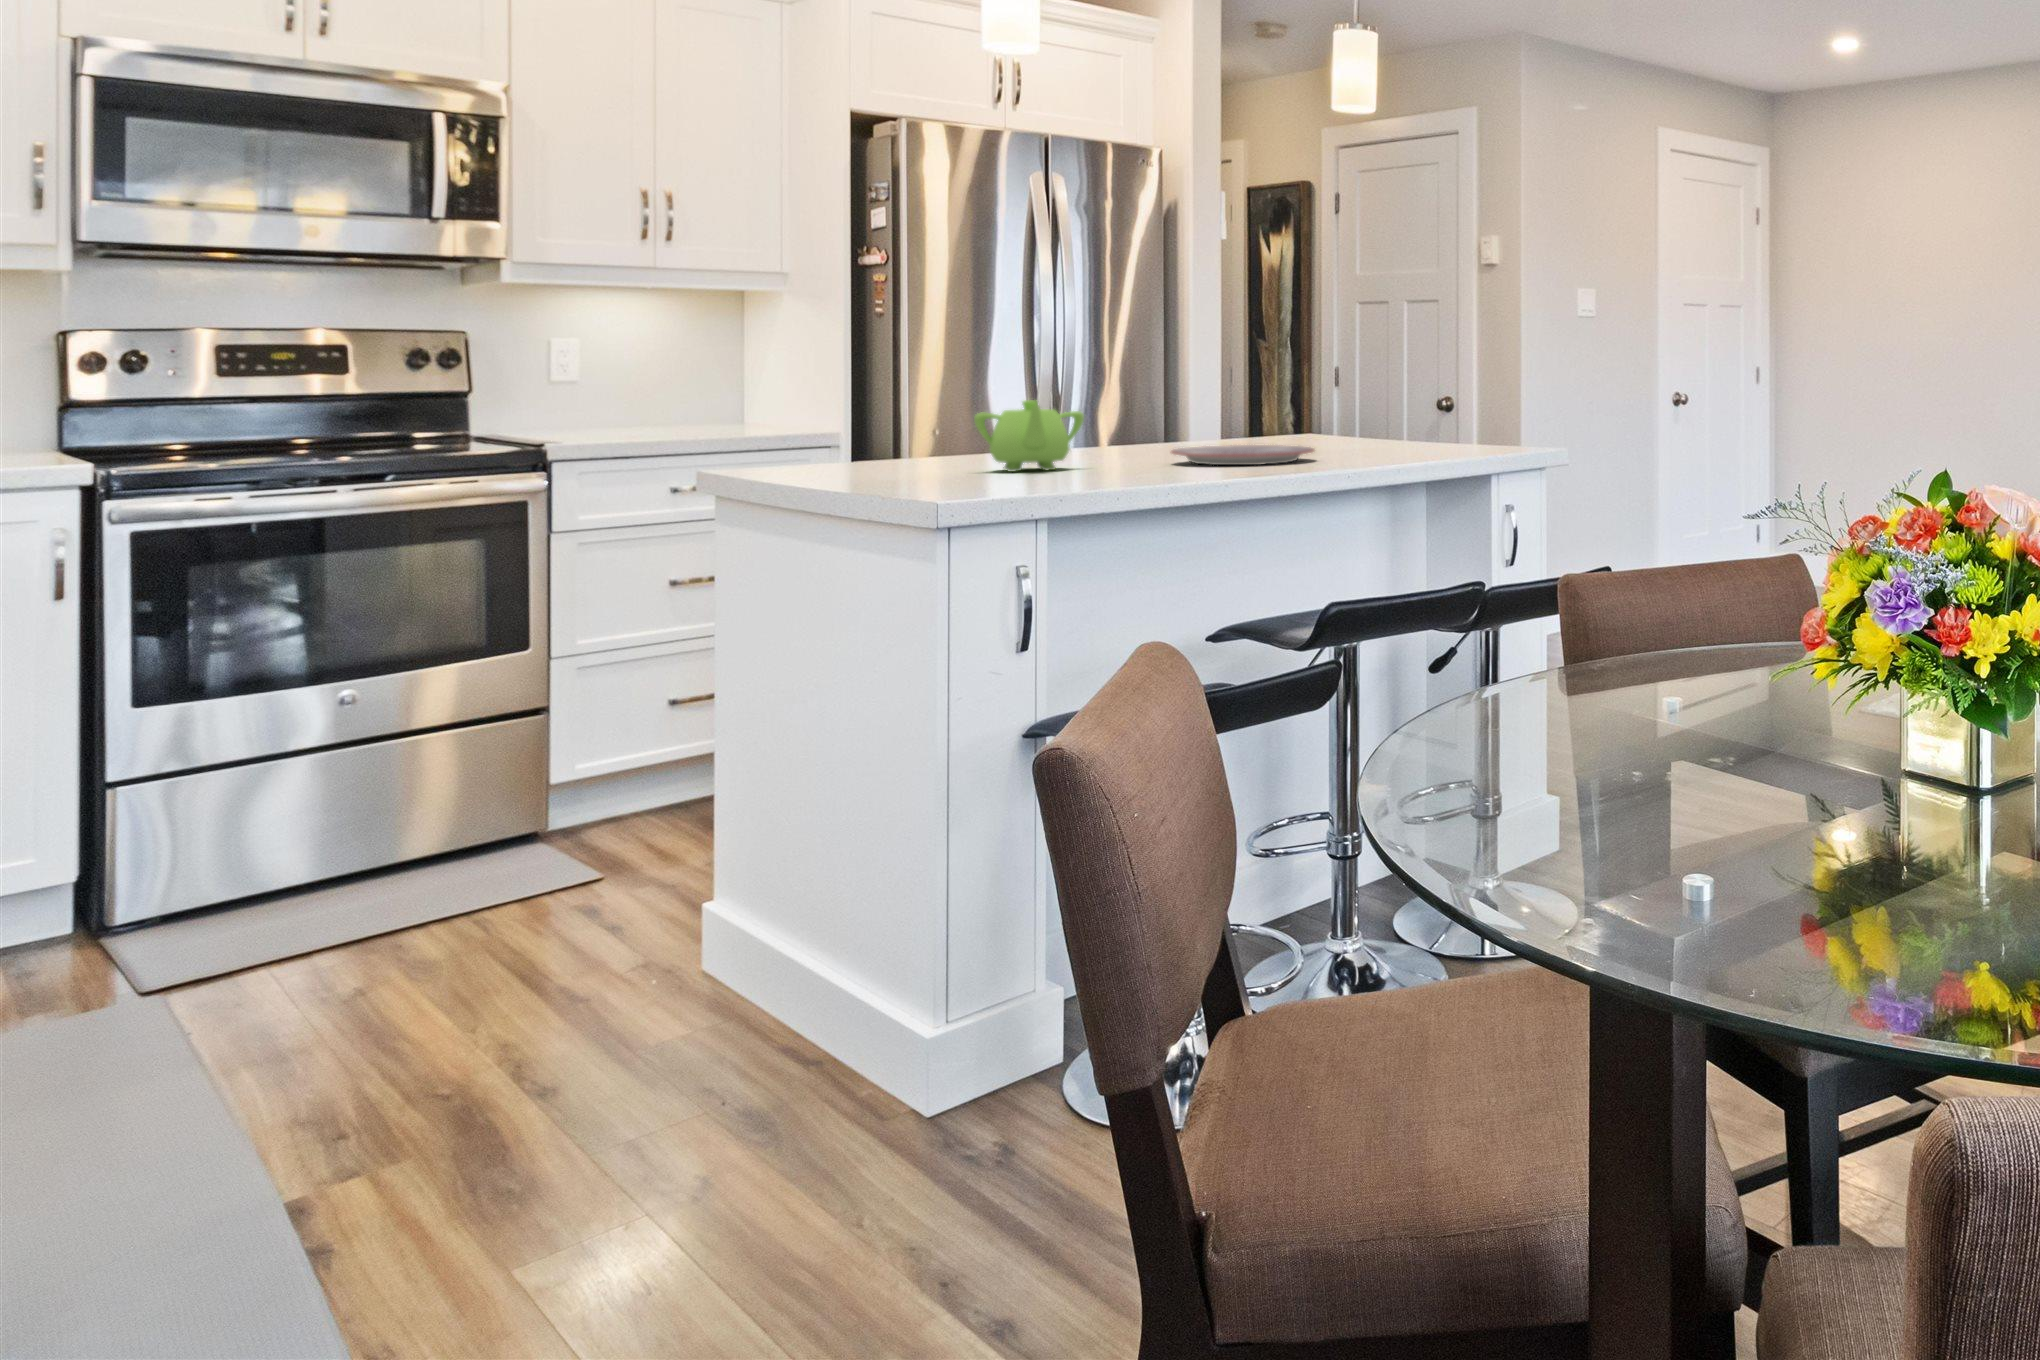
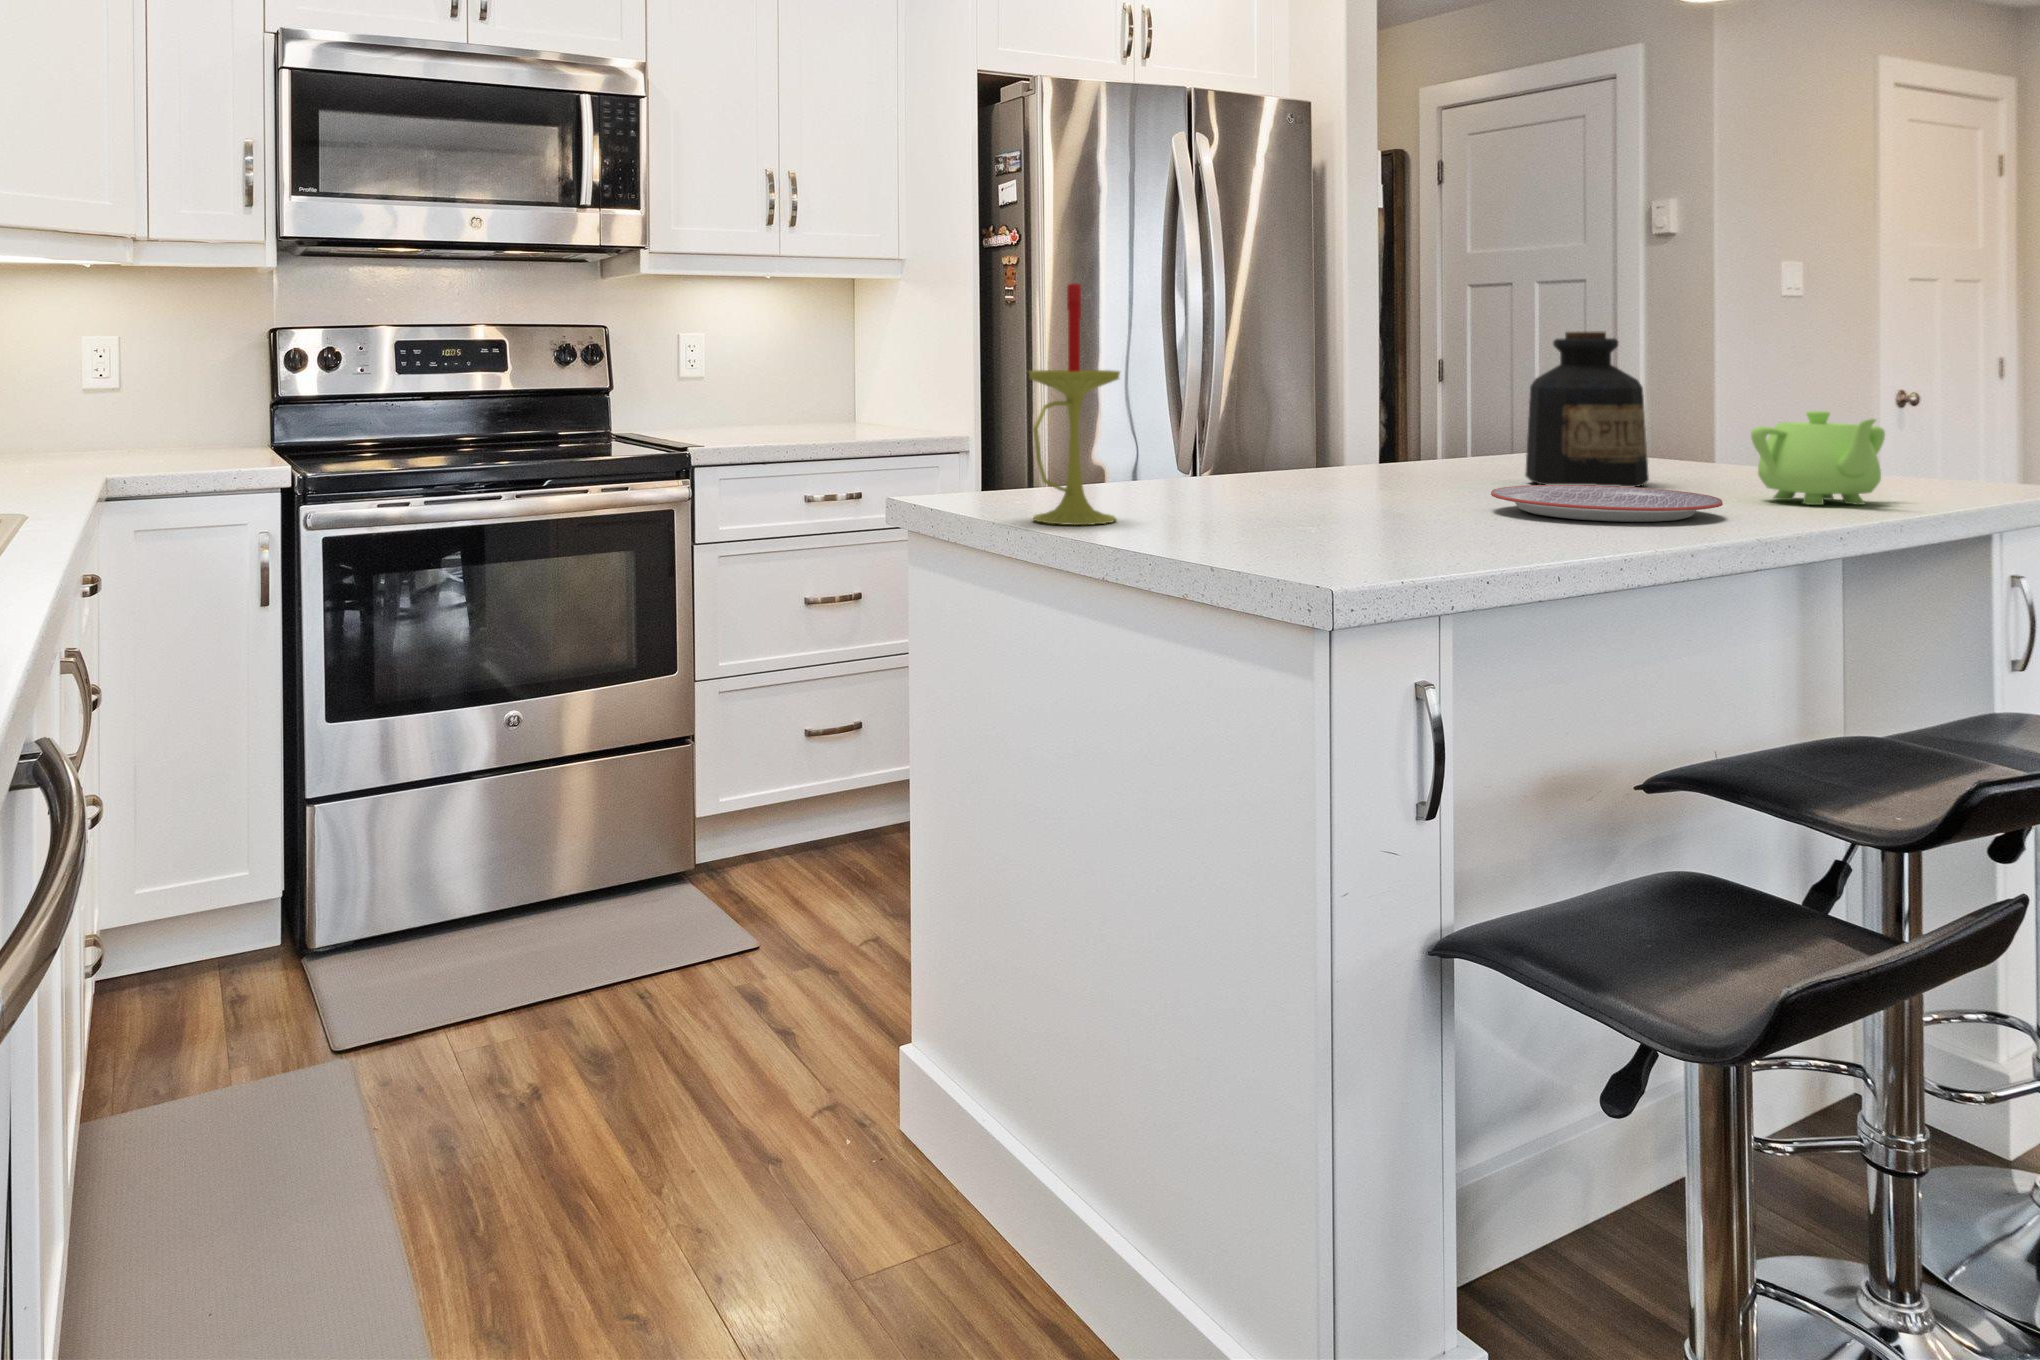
candle: none [805,296,885,478] -> present [1029,284,1120,525]
bottle: none [1249,339,1328,451] -> present [1525,331,1649,487]
teapot: present [974,400,1084,471] -> present [1751,411,1885,505]

